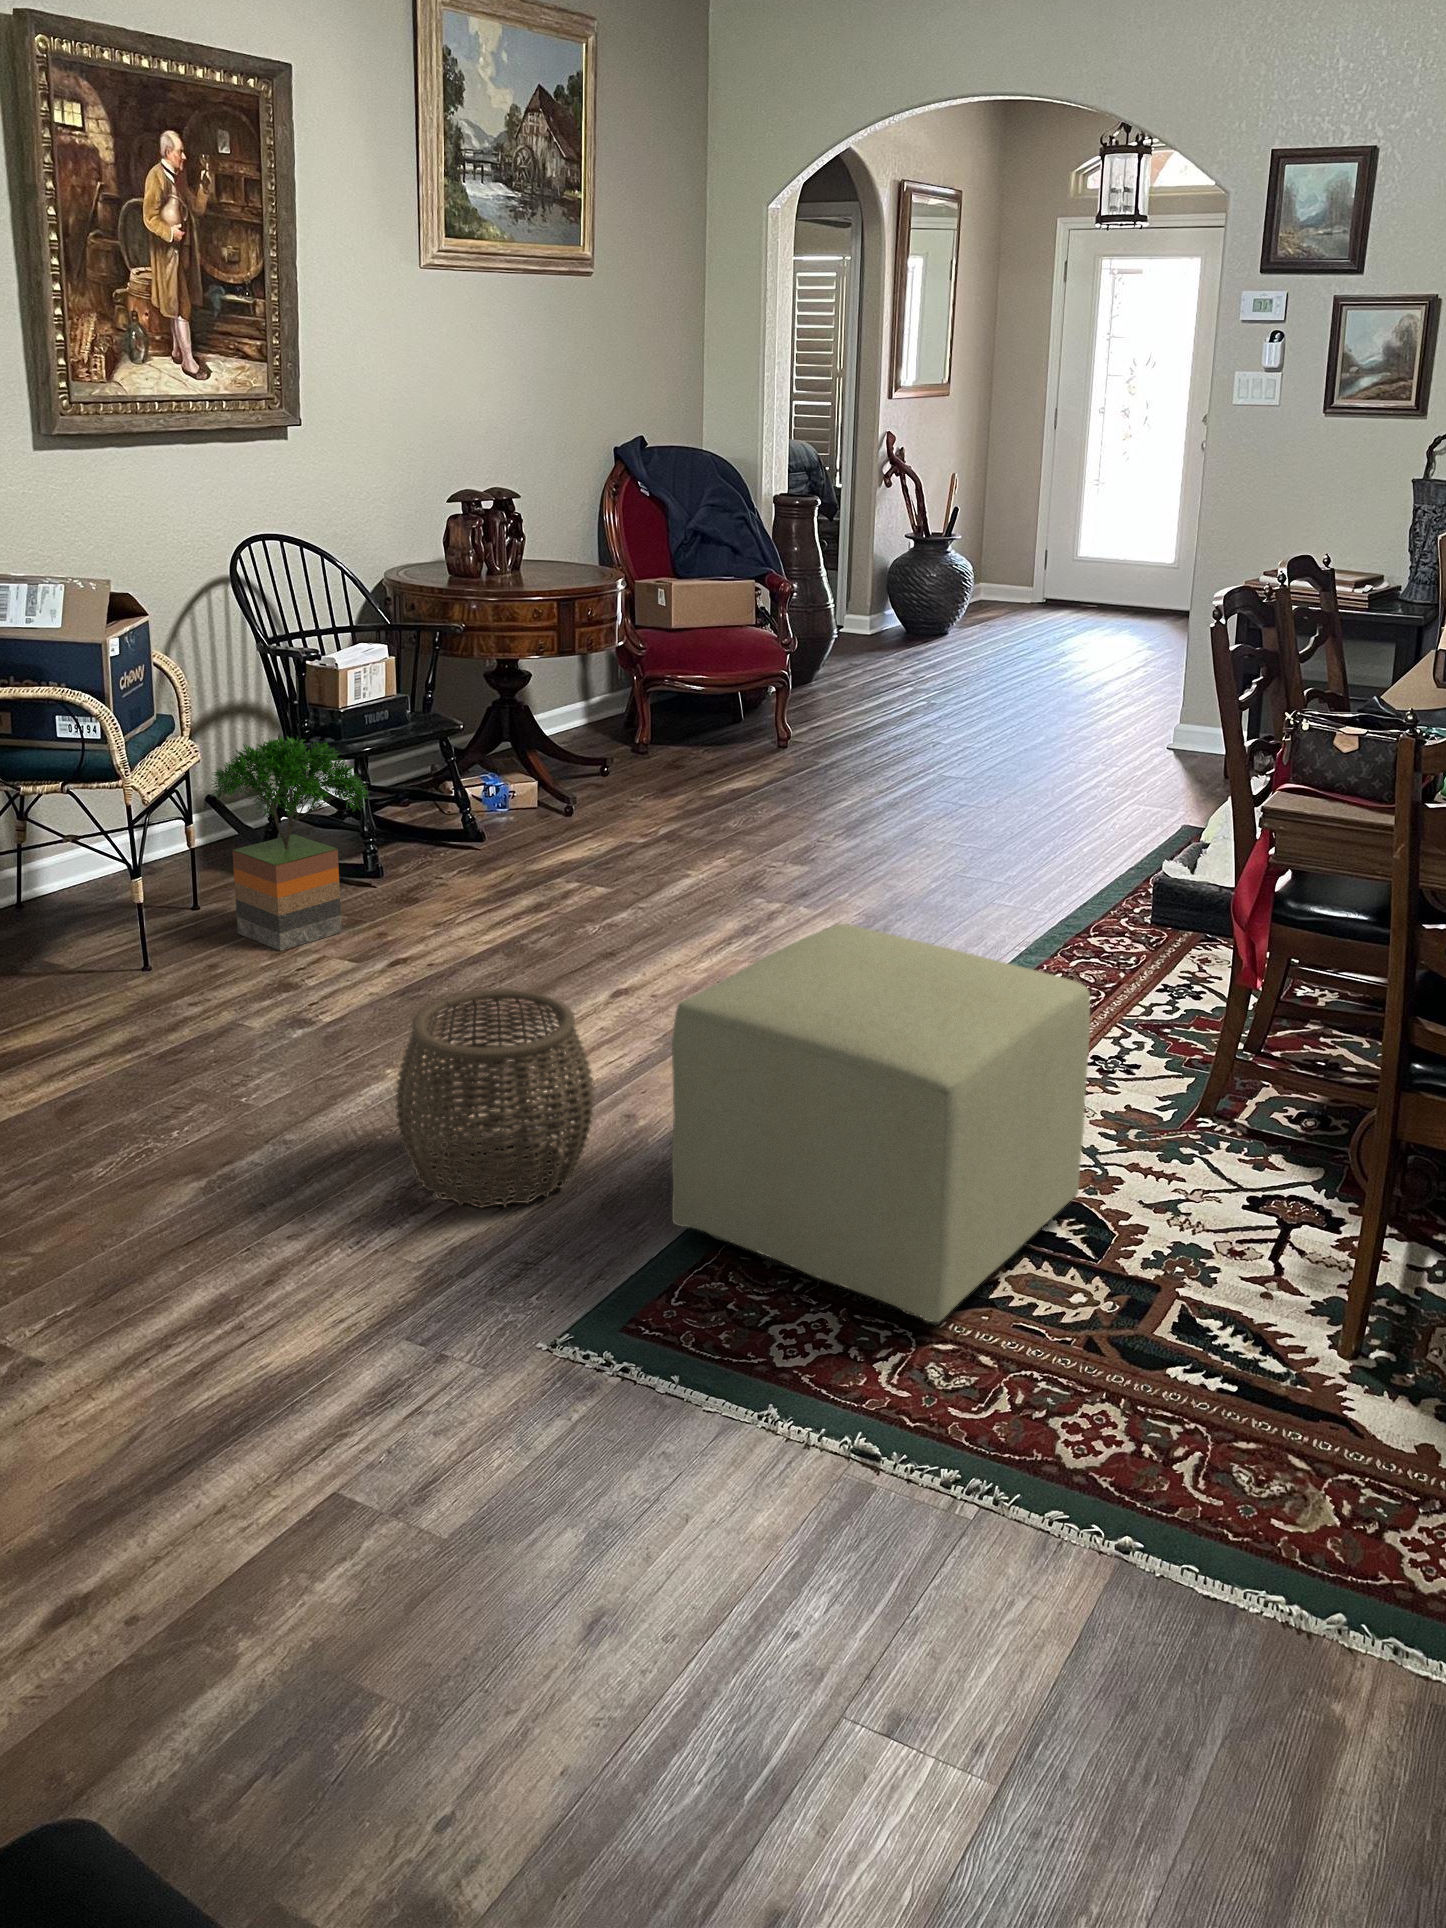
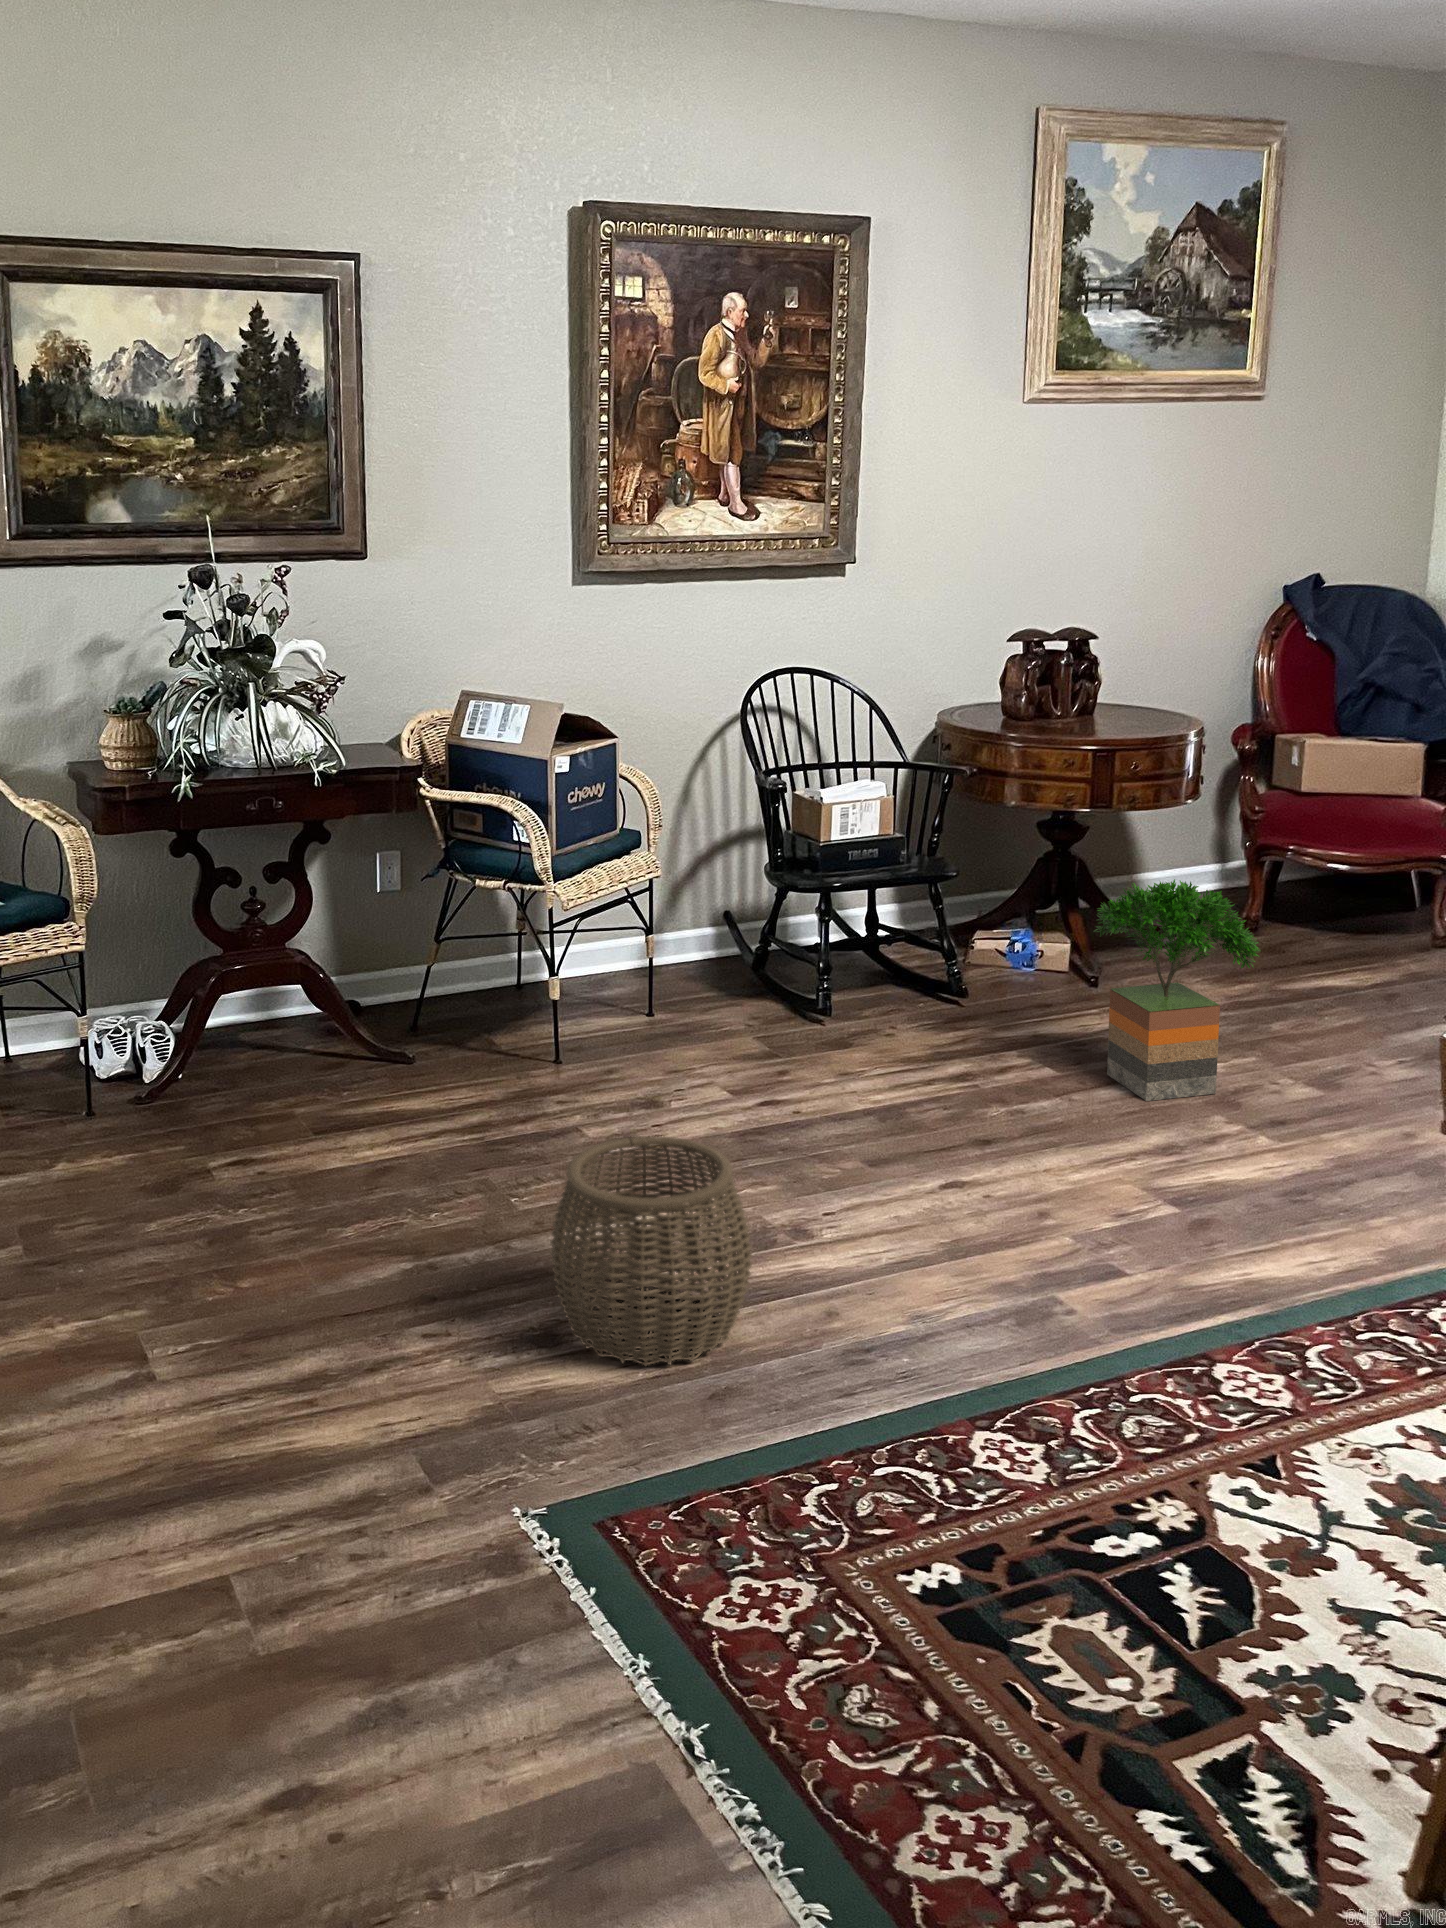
potted tree: present [211,736,368,951] -> present [1095,879,1260,1101]
ottoman: present [672,924,1090,1323] -> none [739,1146,1242,1640]

